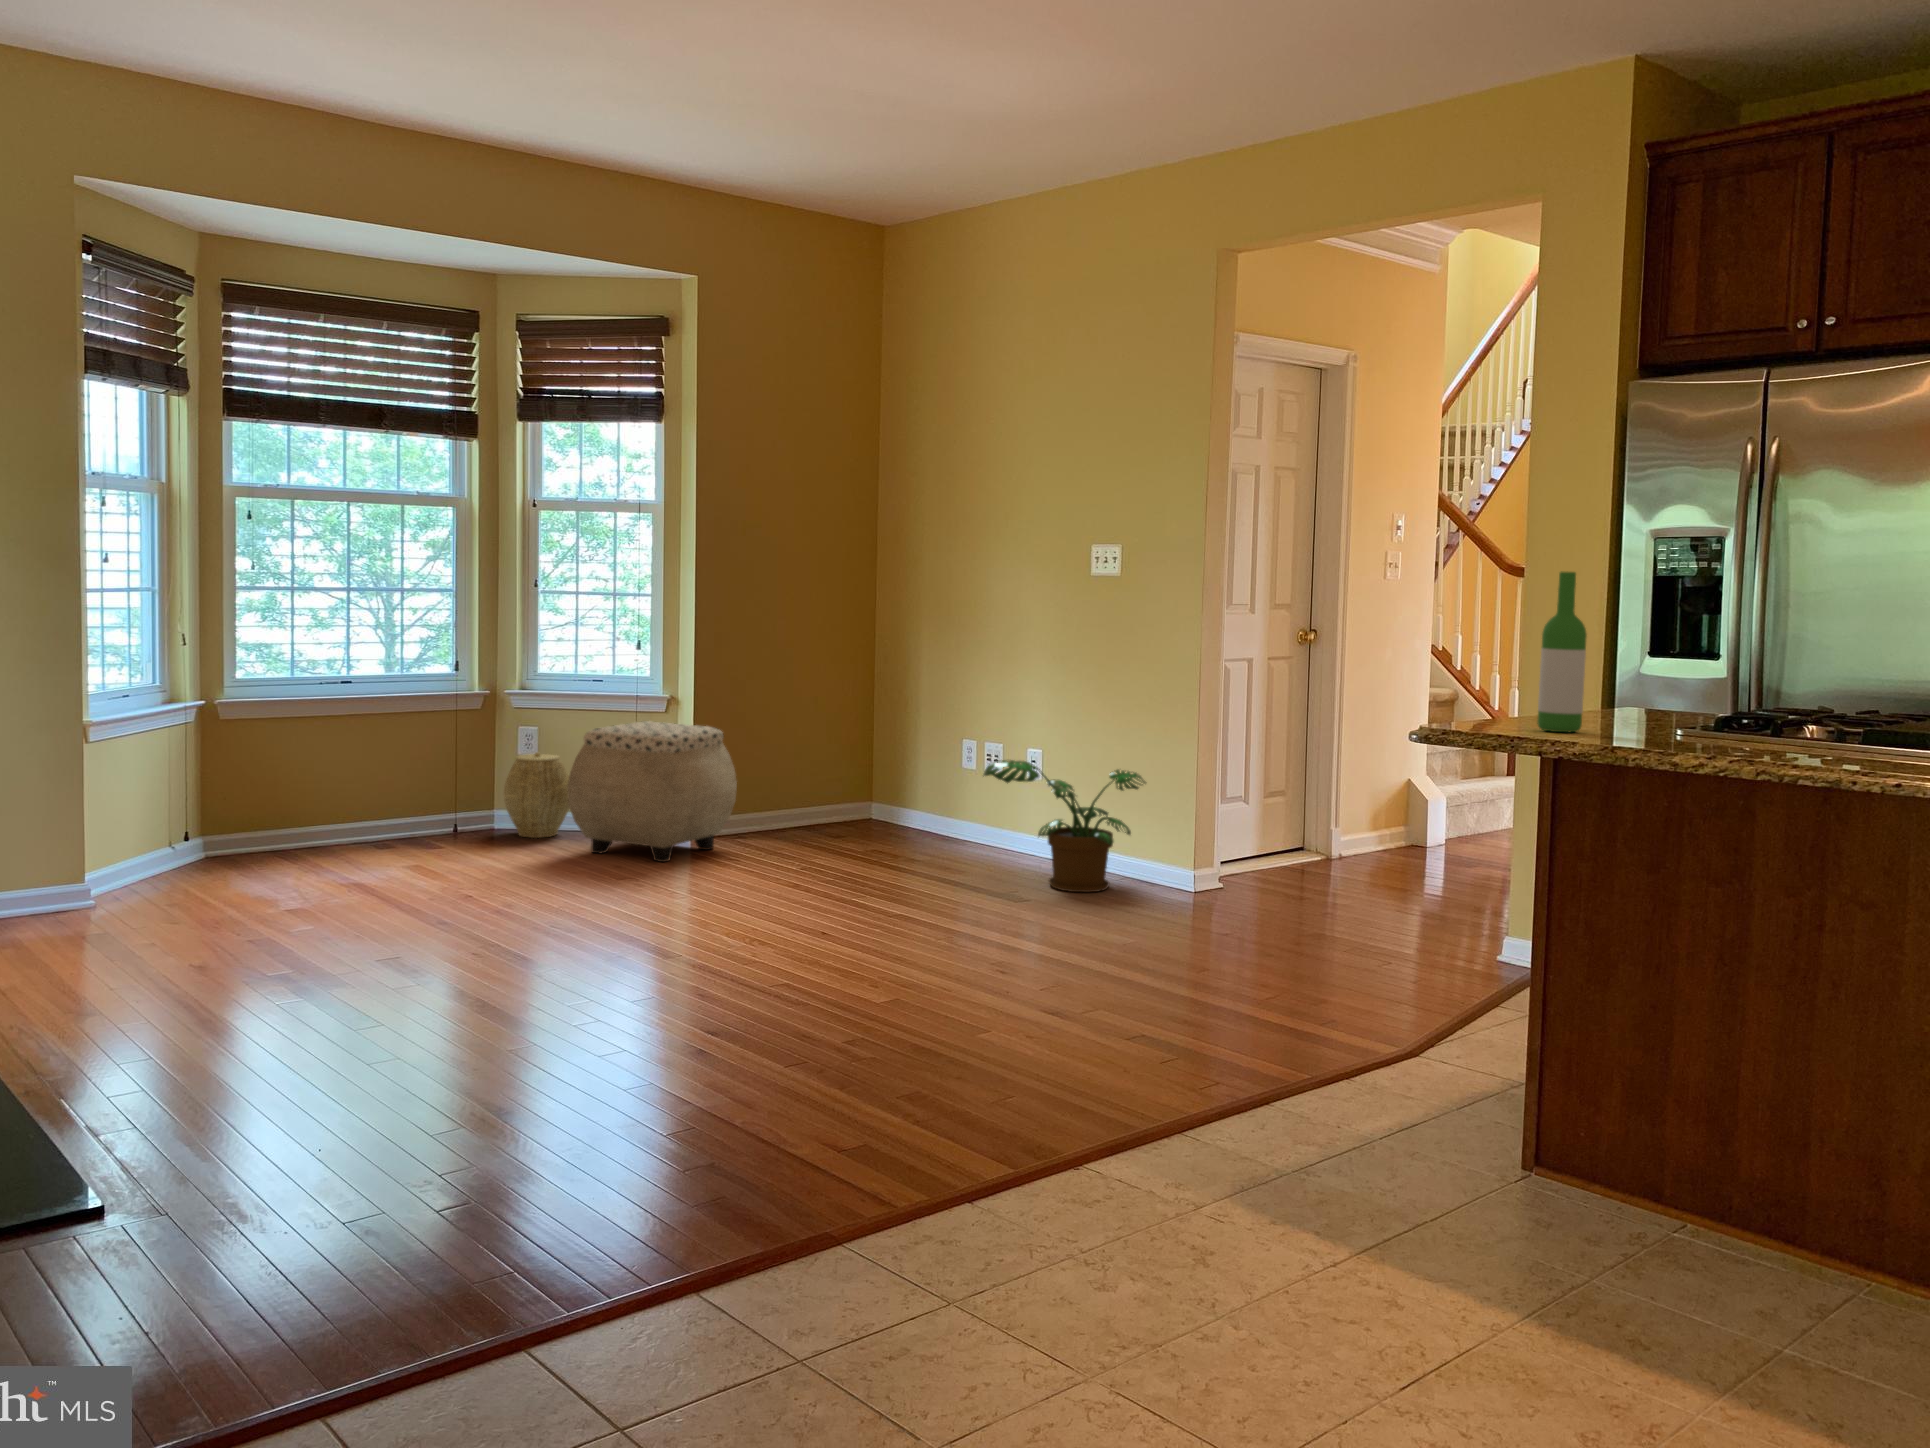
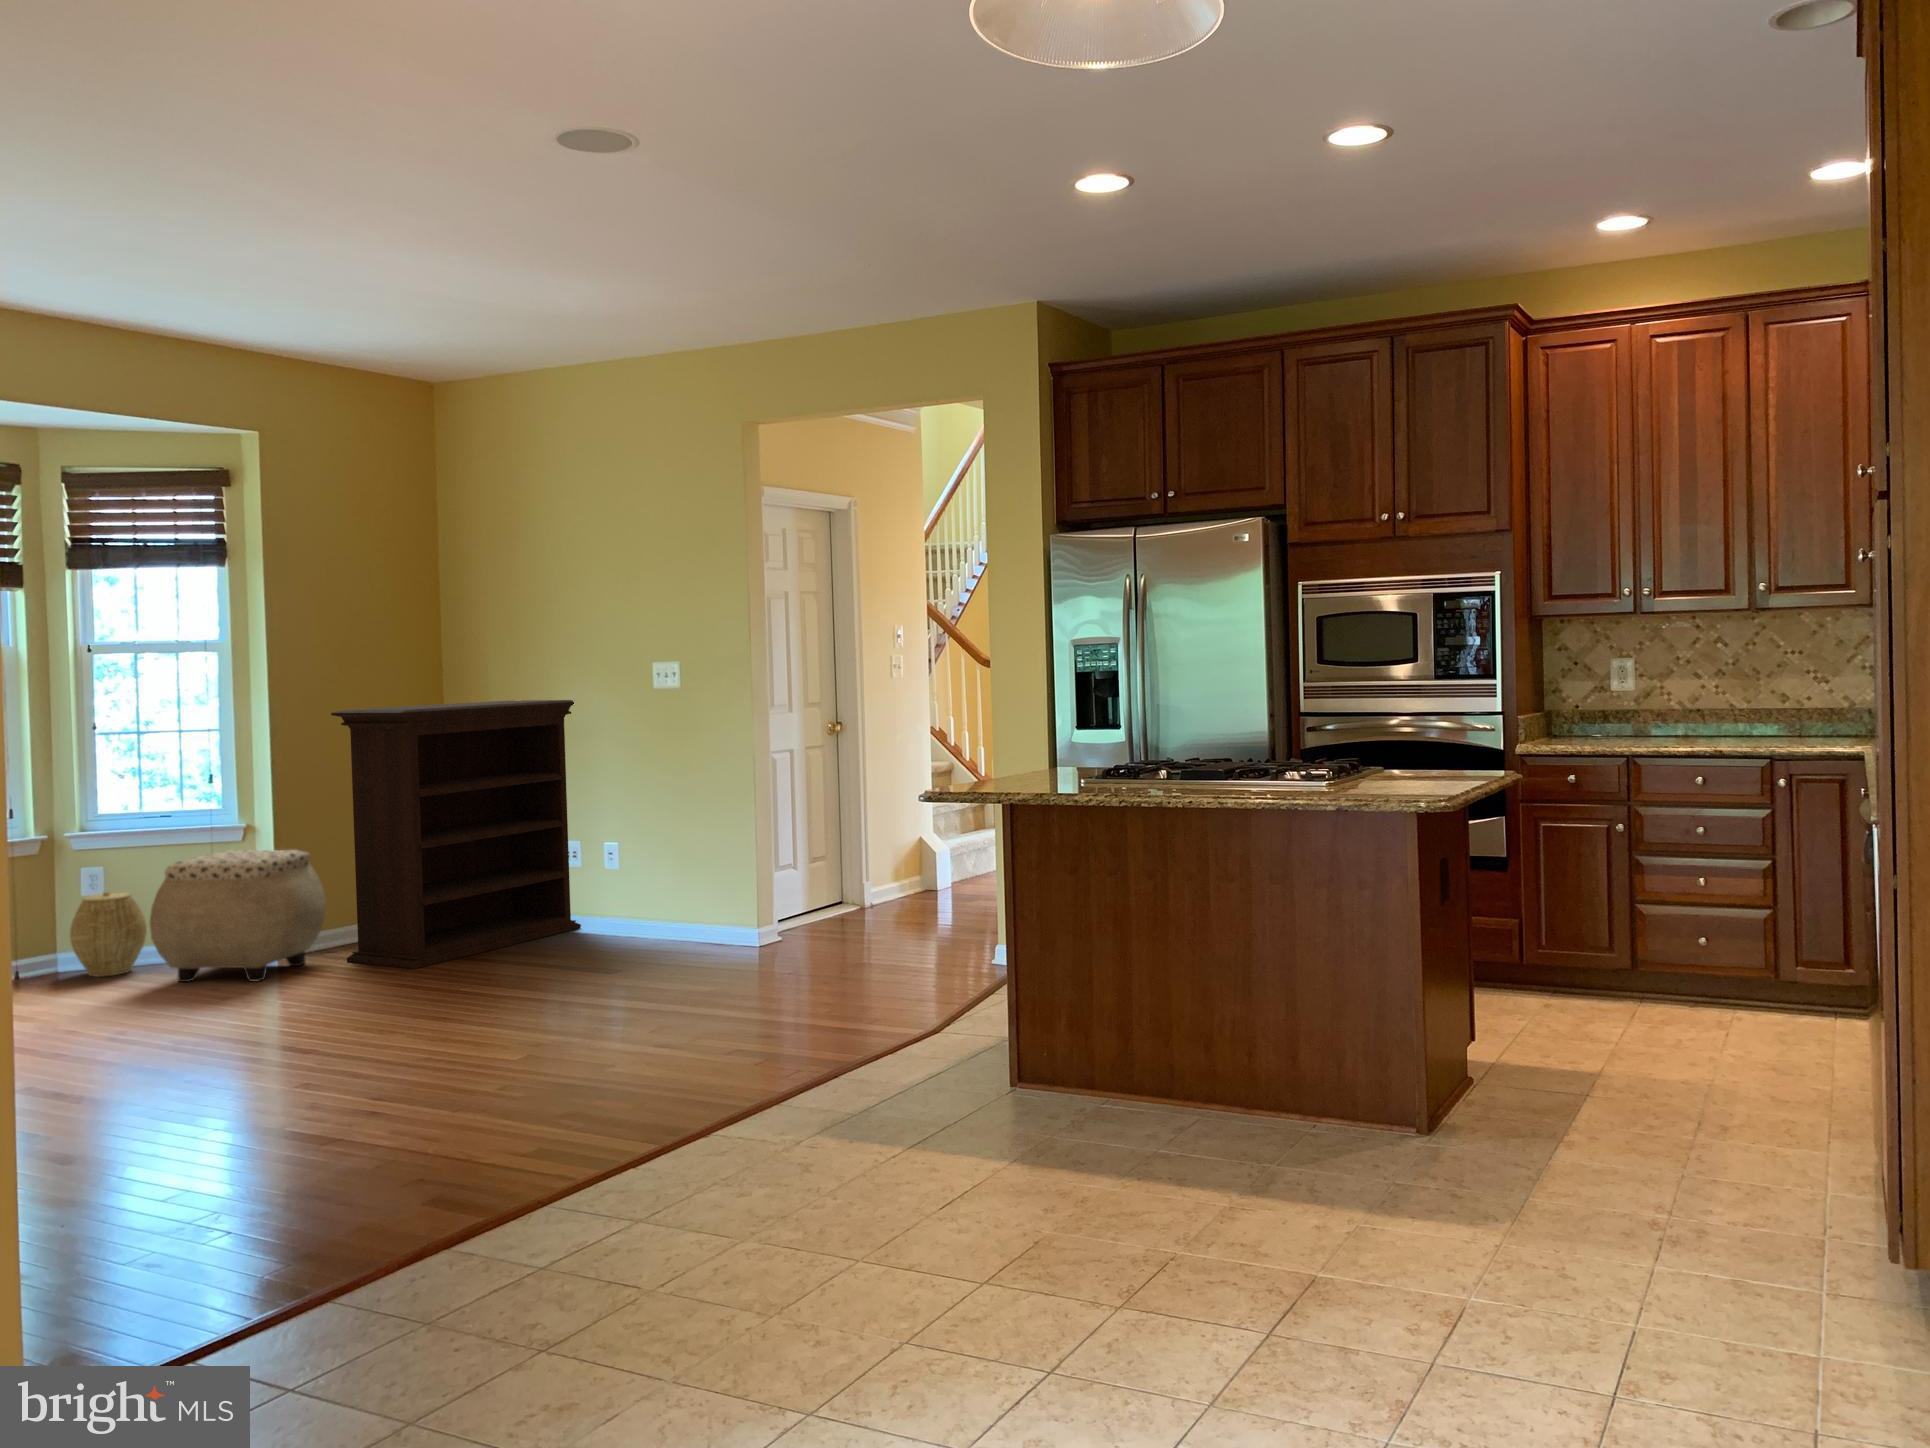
wine bottle: present [1537,571,1587,732] -> none [993,683,1022,791]
bookshelf: none [751,580,1013,869] -> present [331,700,581,969]
potted plant: present [984,760,1146,892] -> none [567,851,711,959]

